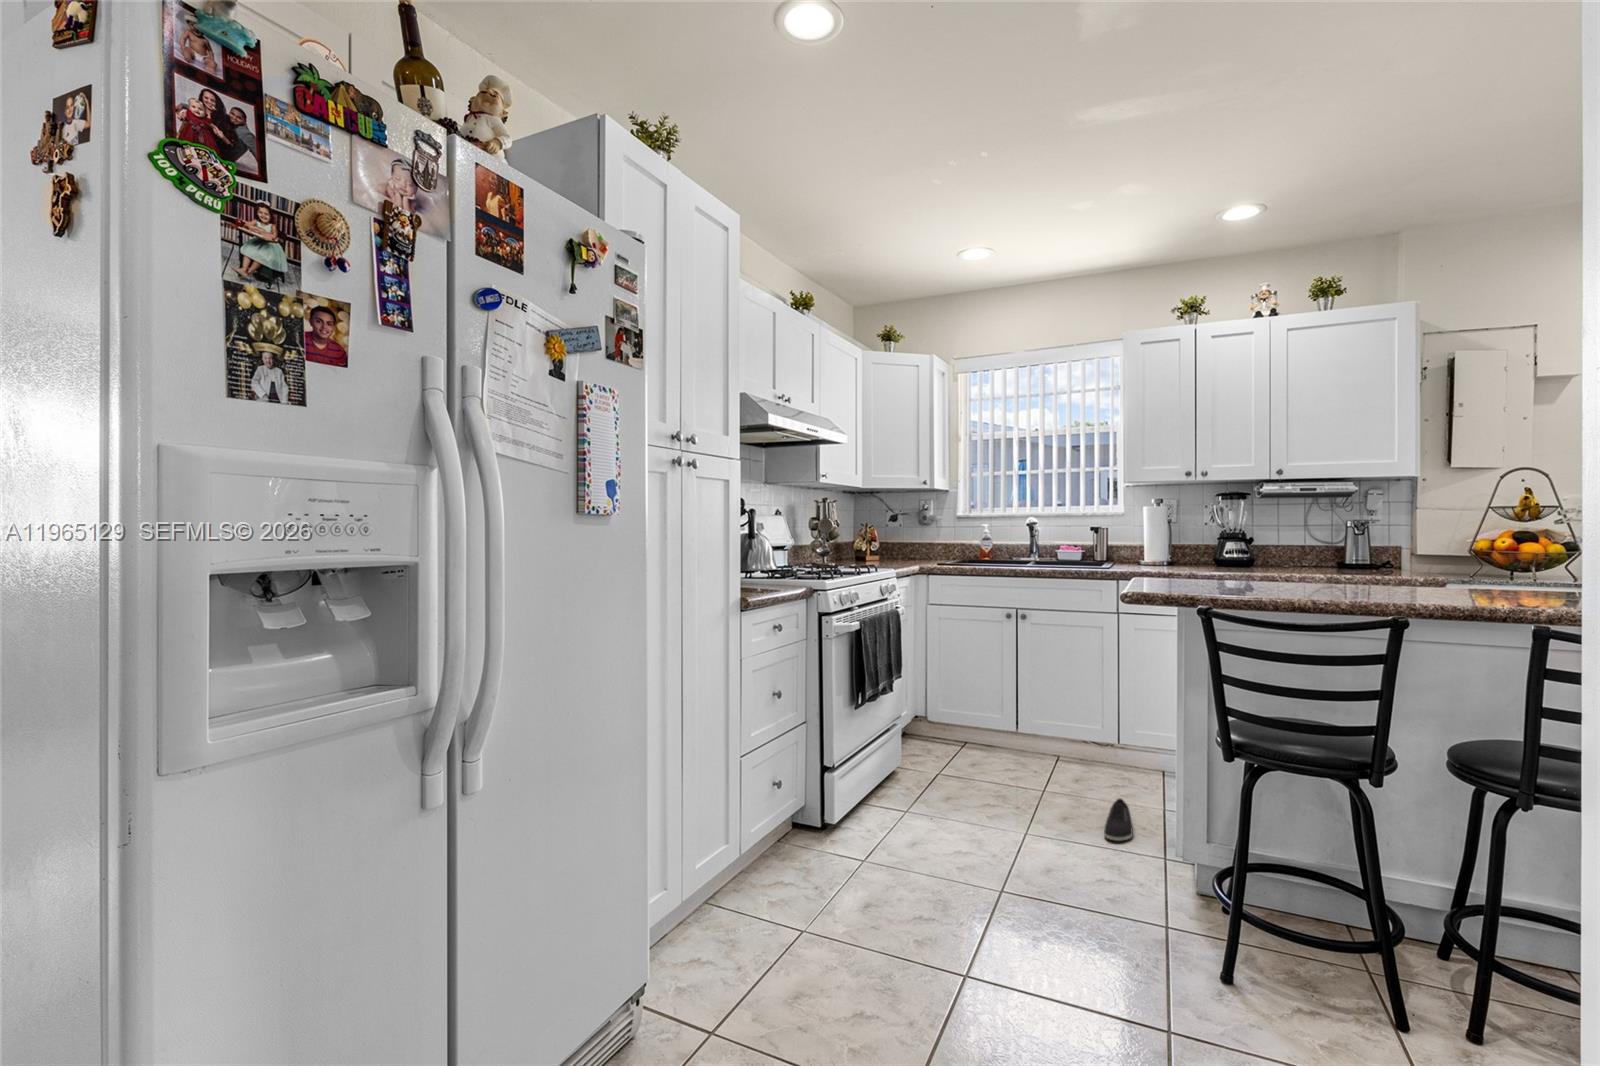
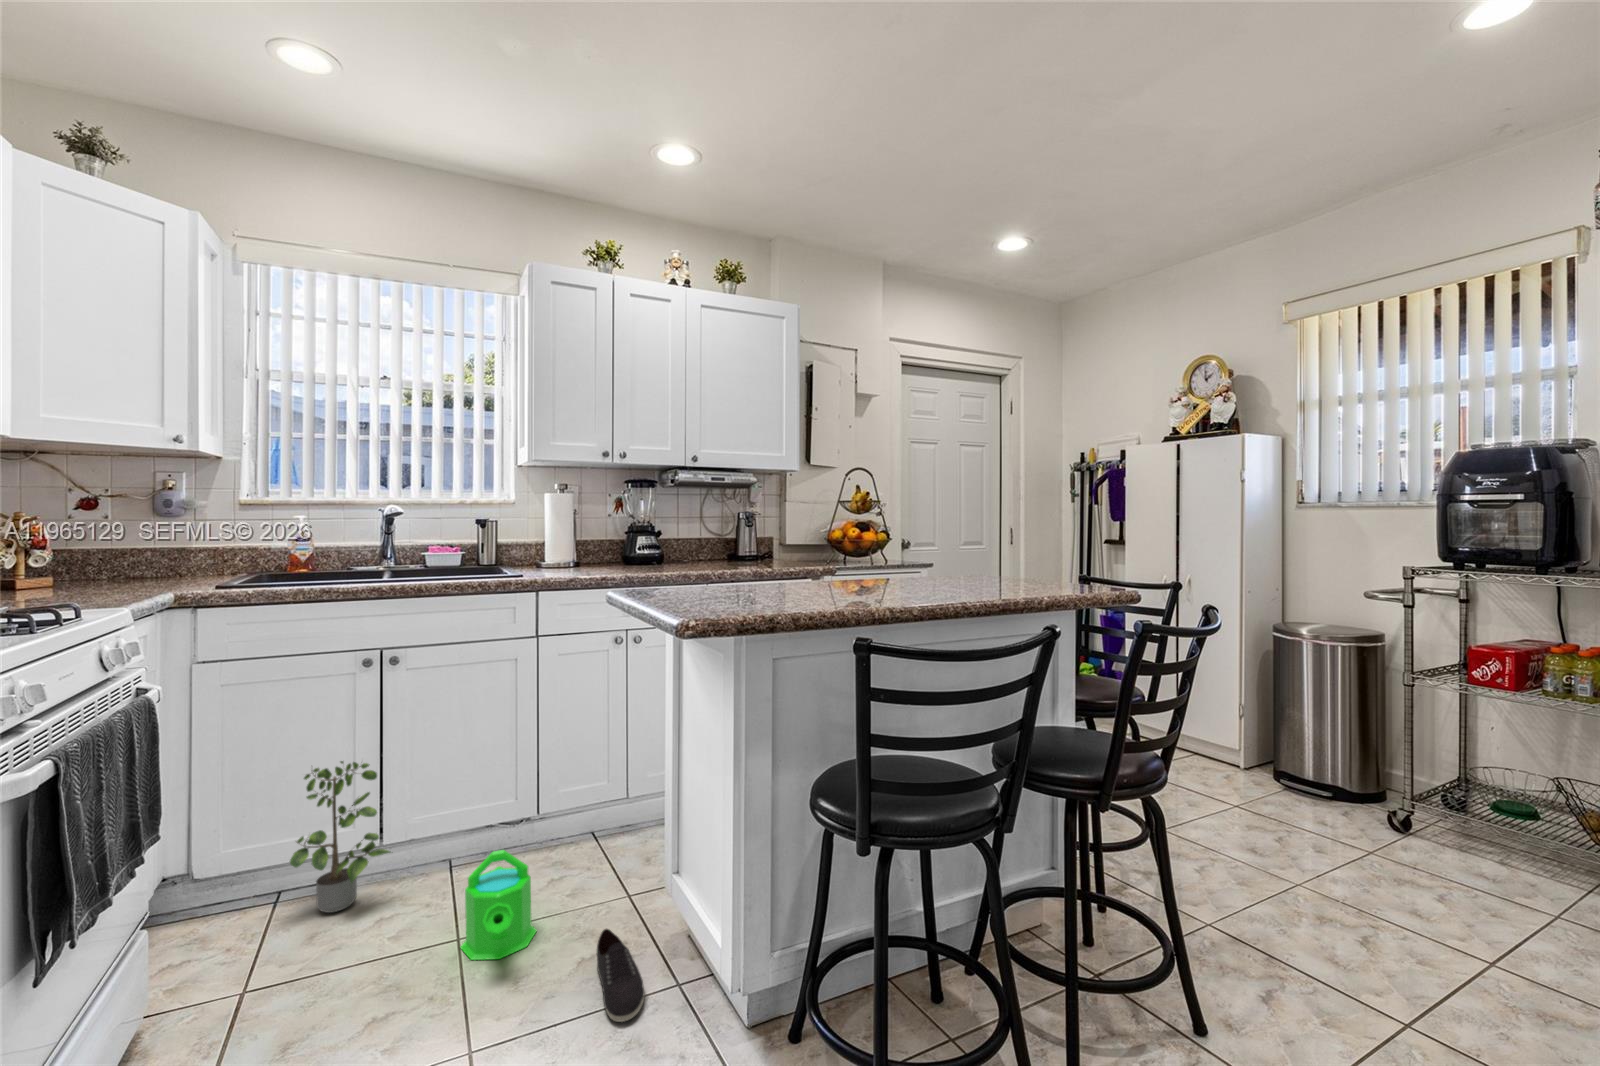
potted plant: none [966,669,1016,756] -> present [290,761,390,913]
watering can: none [1041,735,1087,799] -> present [461,850,537,960]

